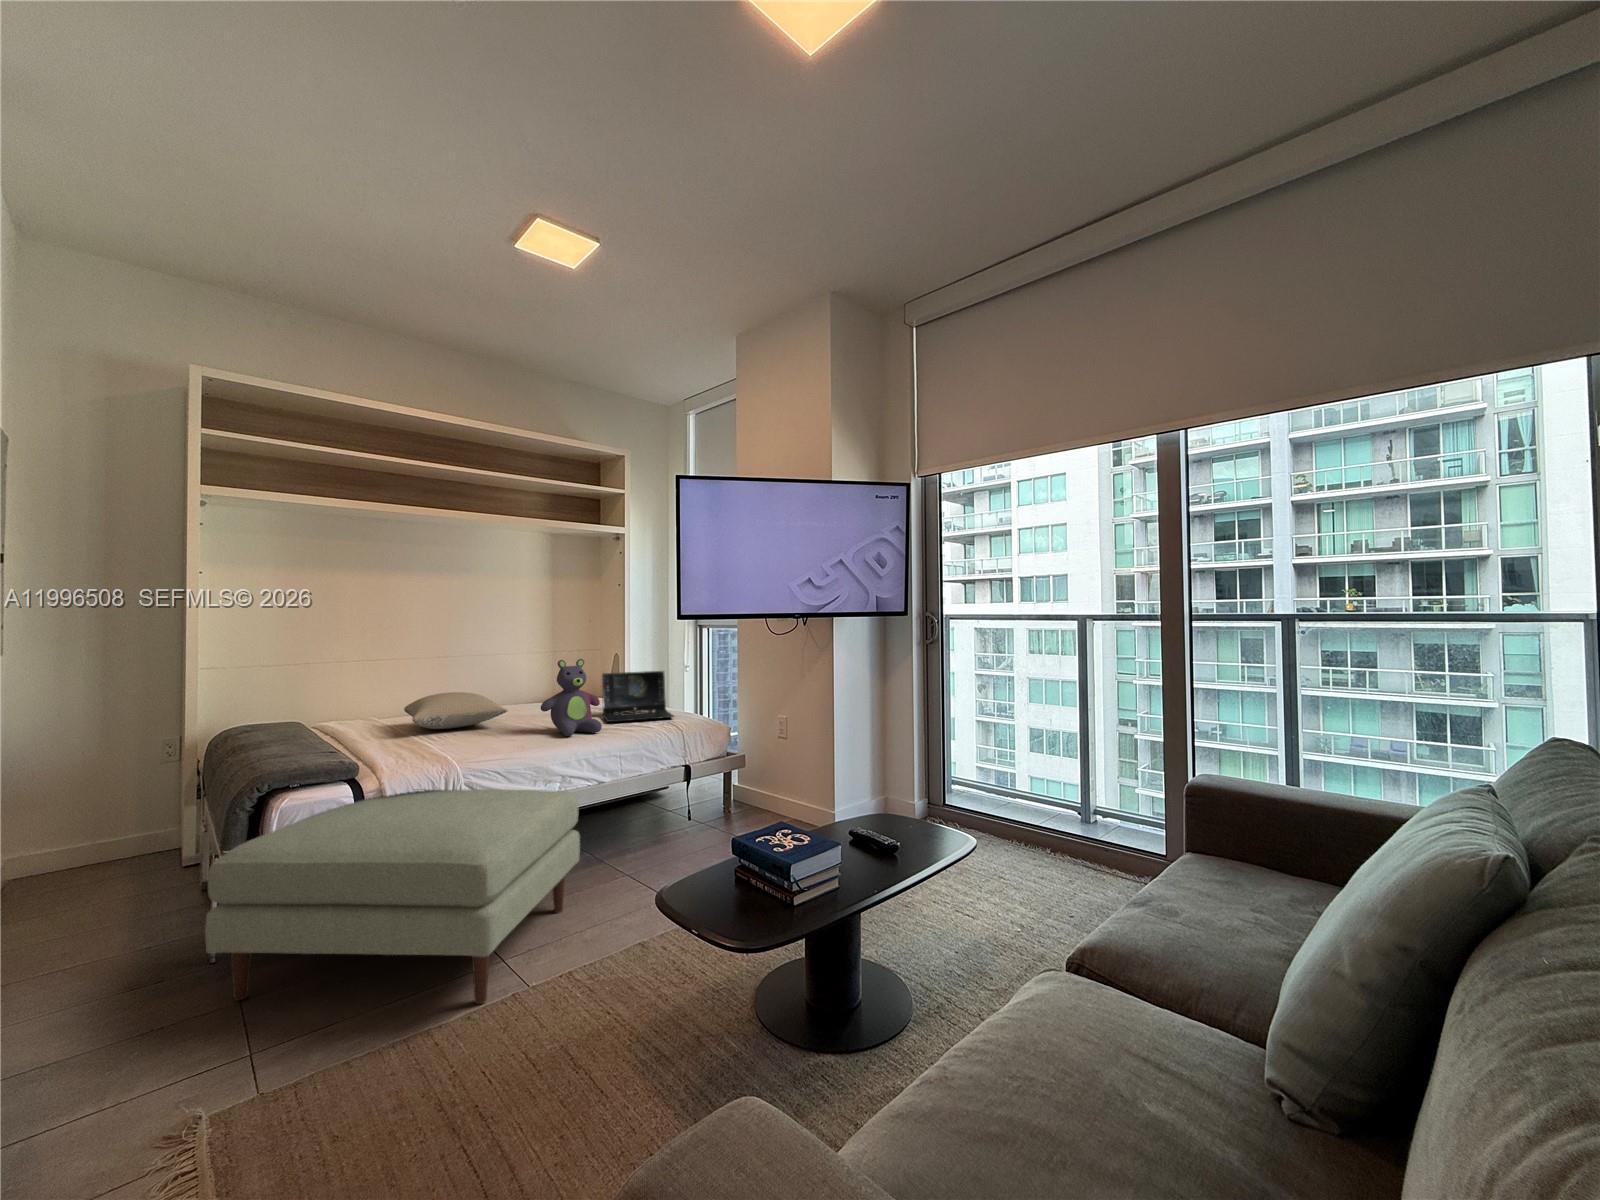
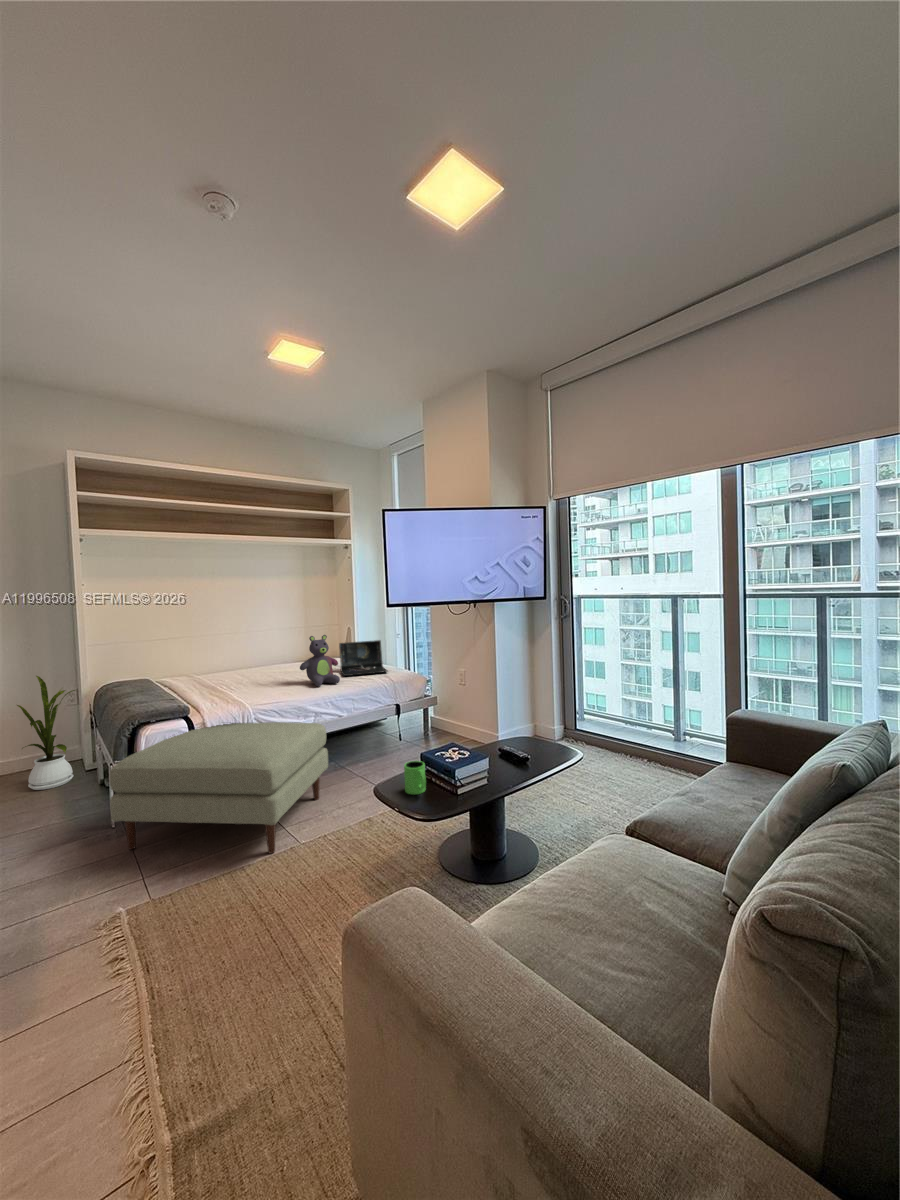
pillow: present [404,692,508,729] -> none [213,659,279,683]
house plant: none [63,711,180,898] -> present [17,676,75,790]
mug: none [708,850,744,906] -> present [404,761,426,794]

